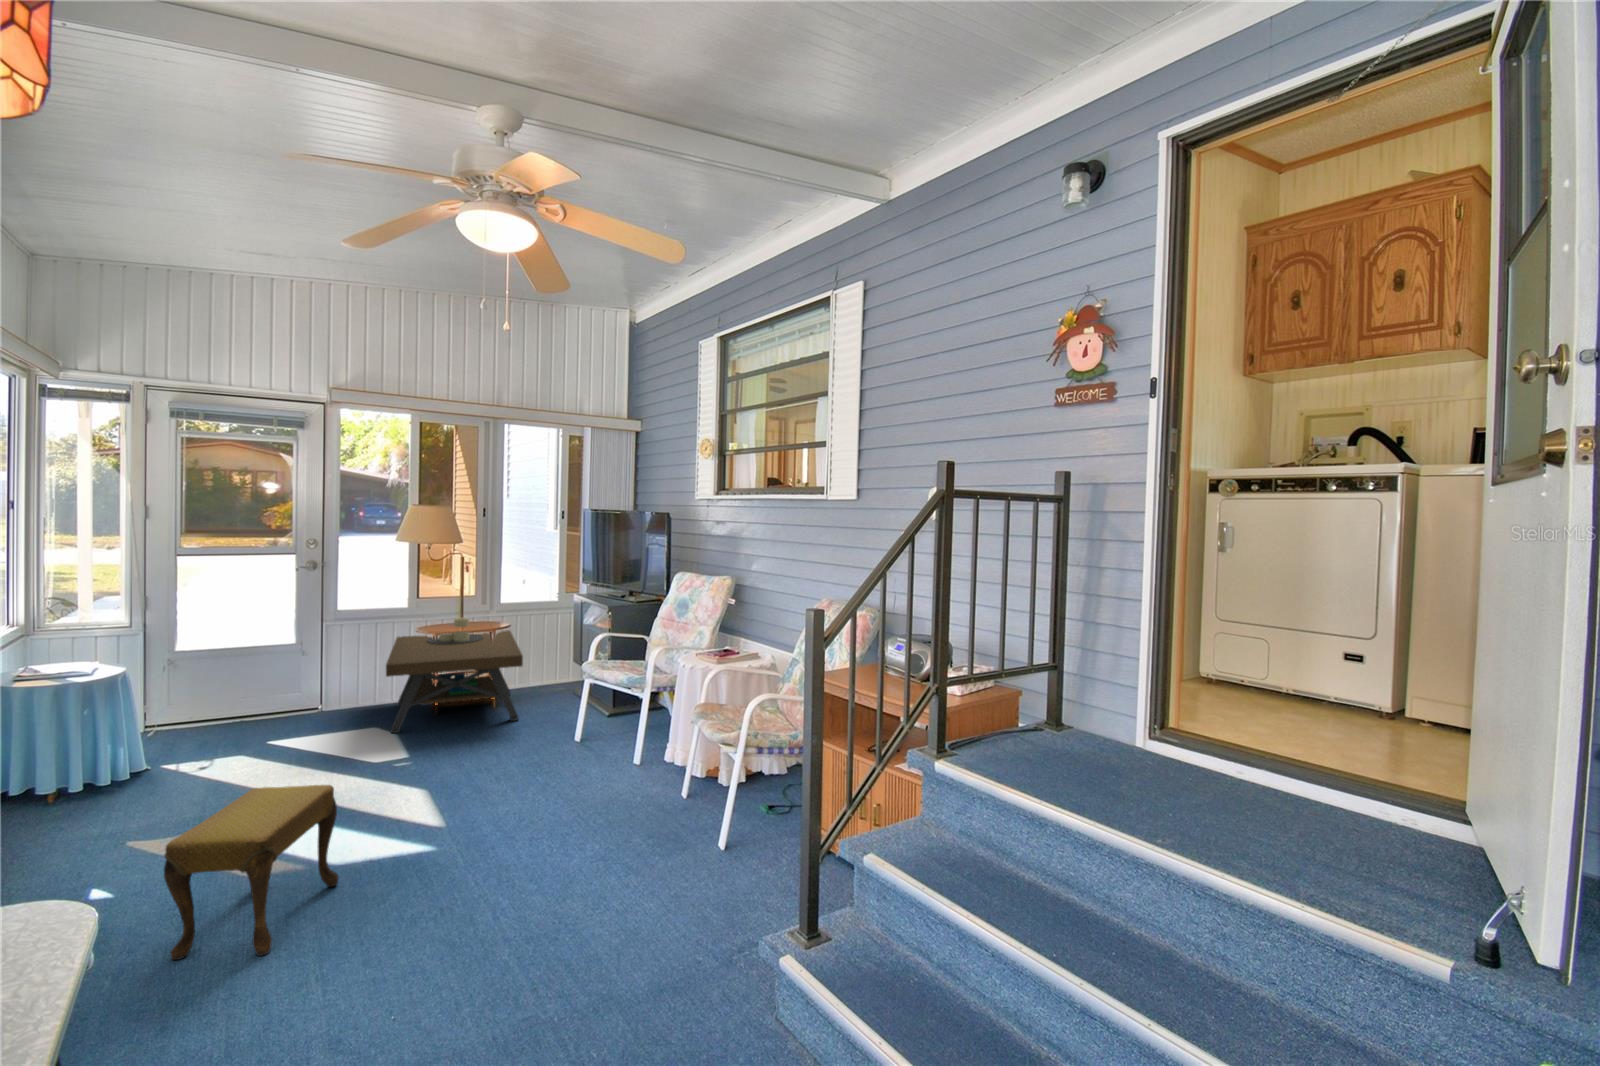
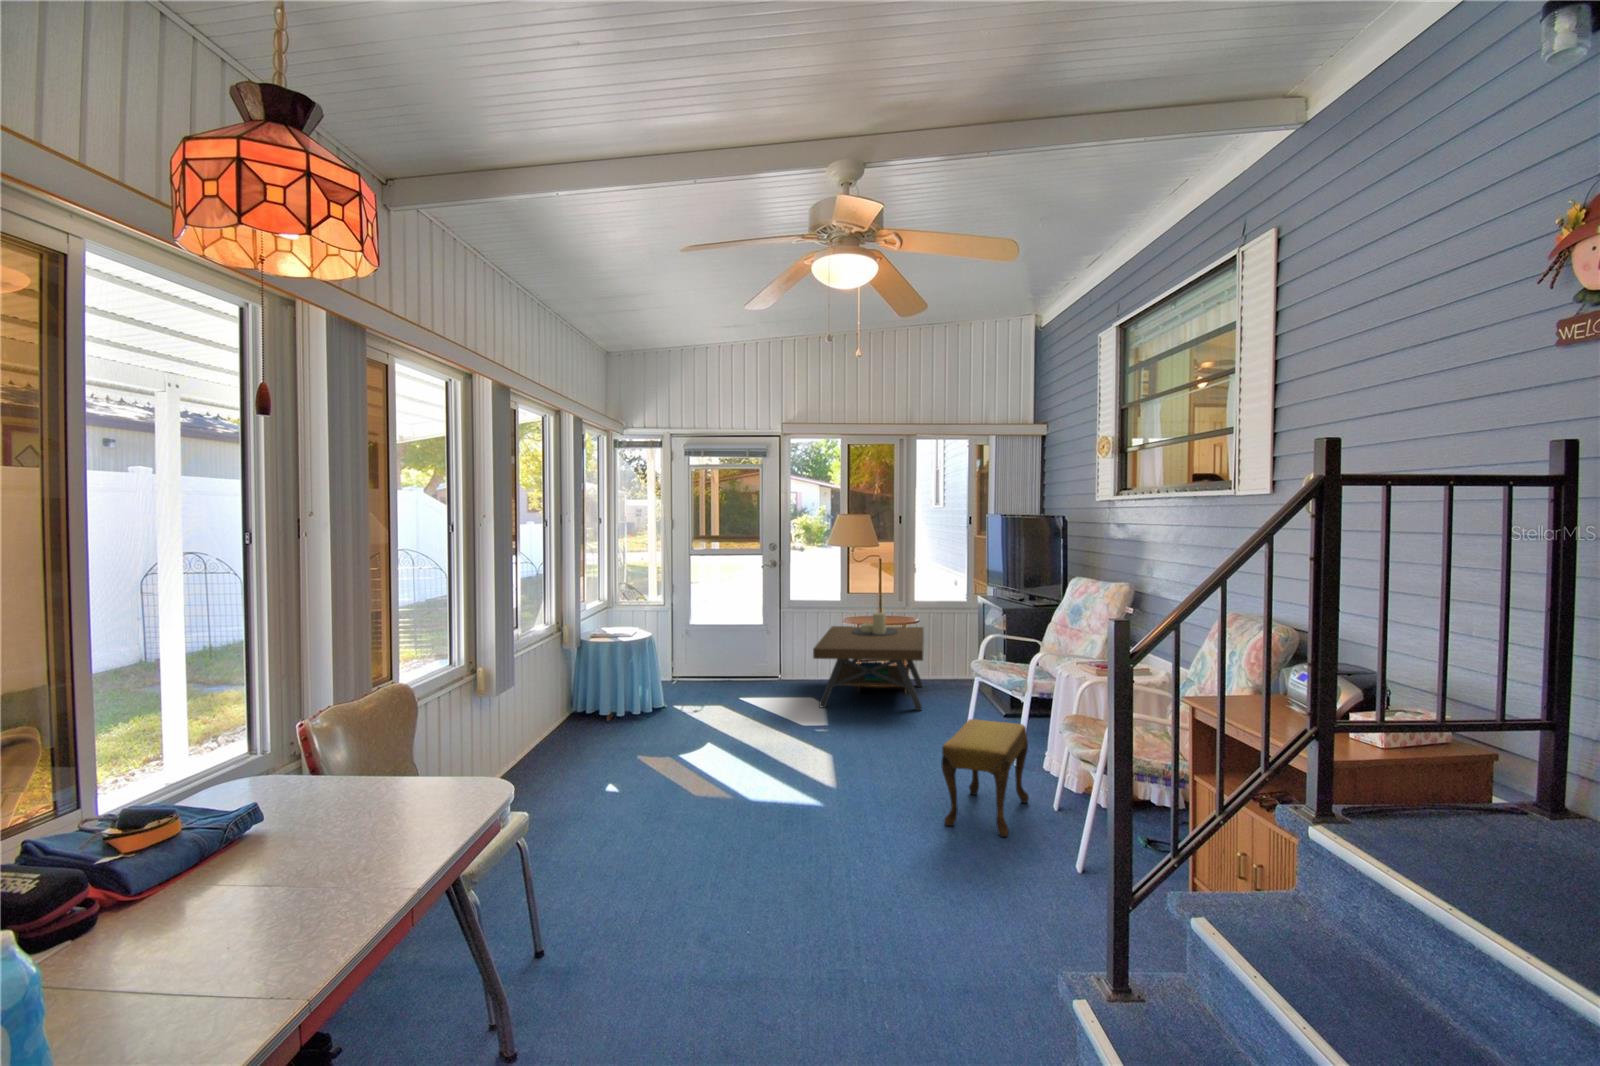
footstool: present [164,785,338,960] -> present [941,719,1029,837]

